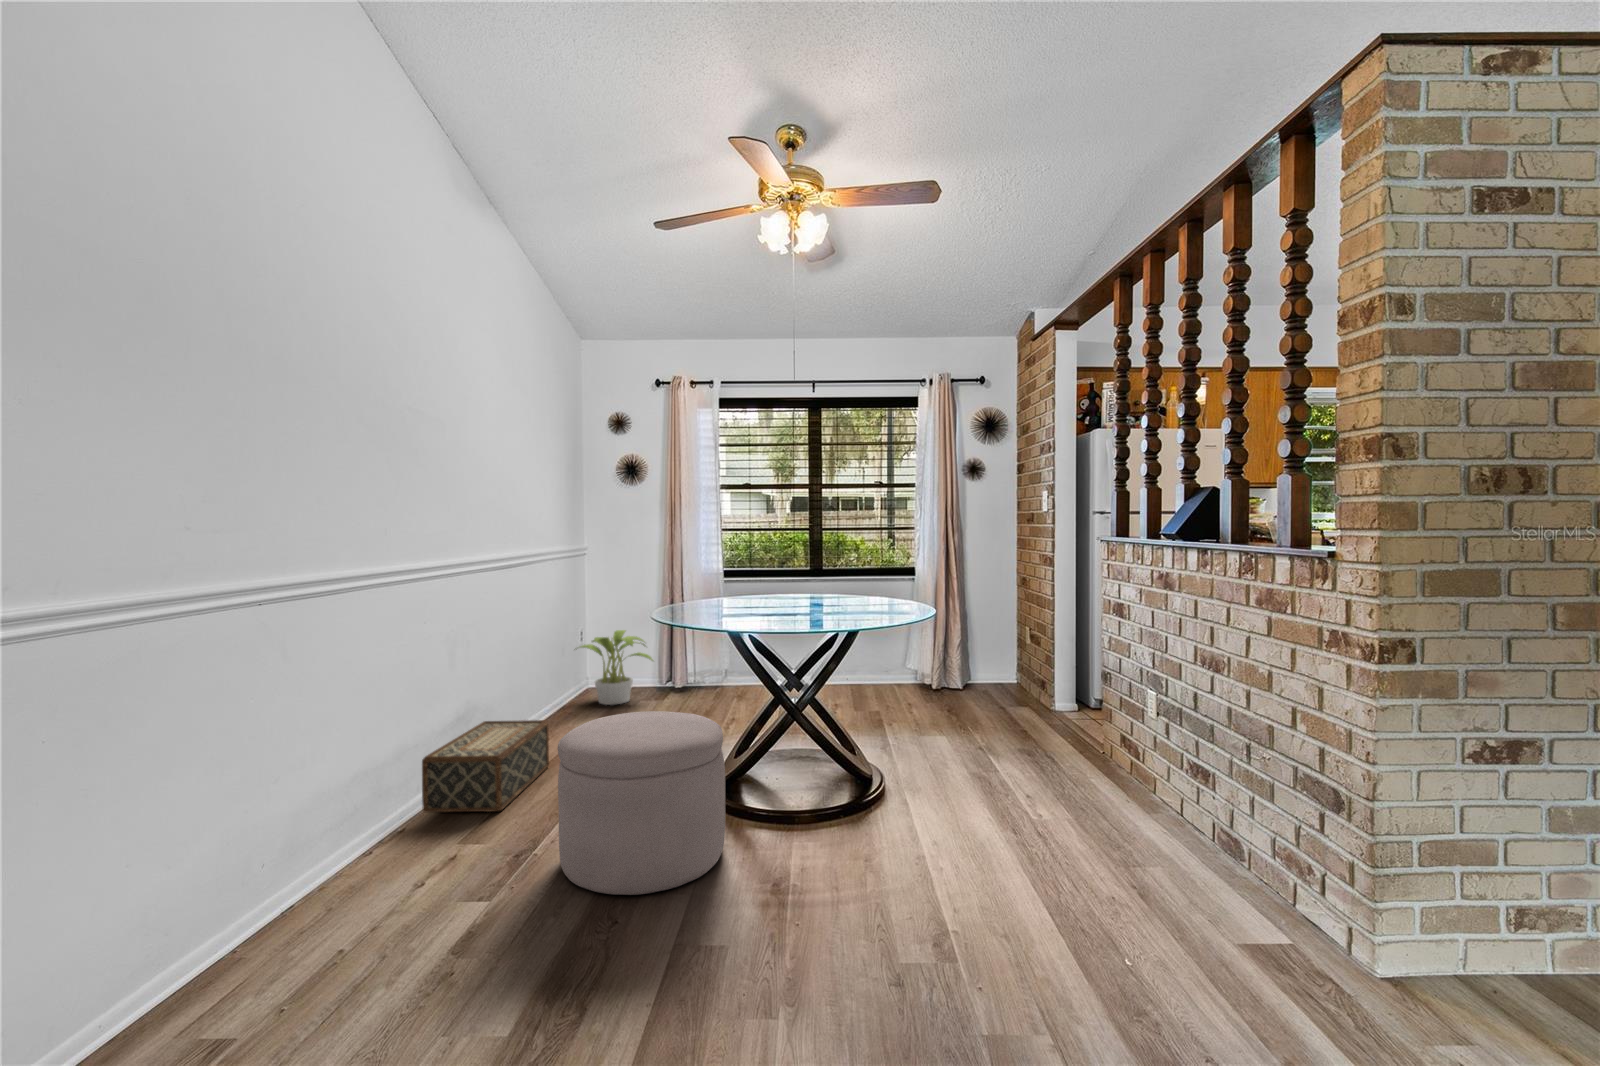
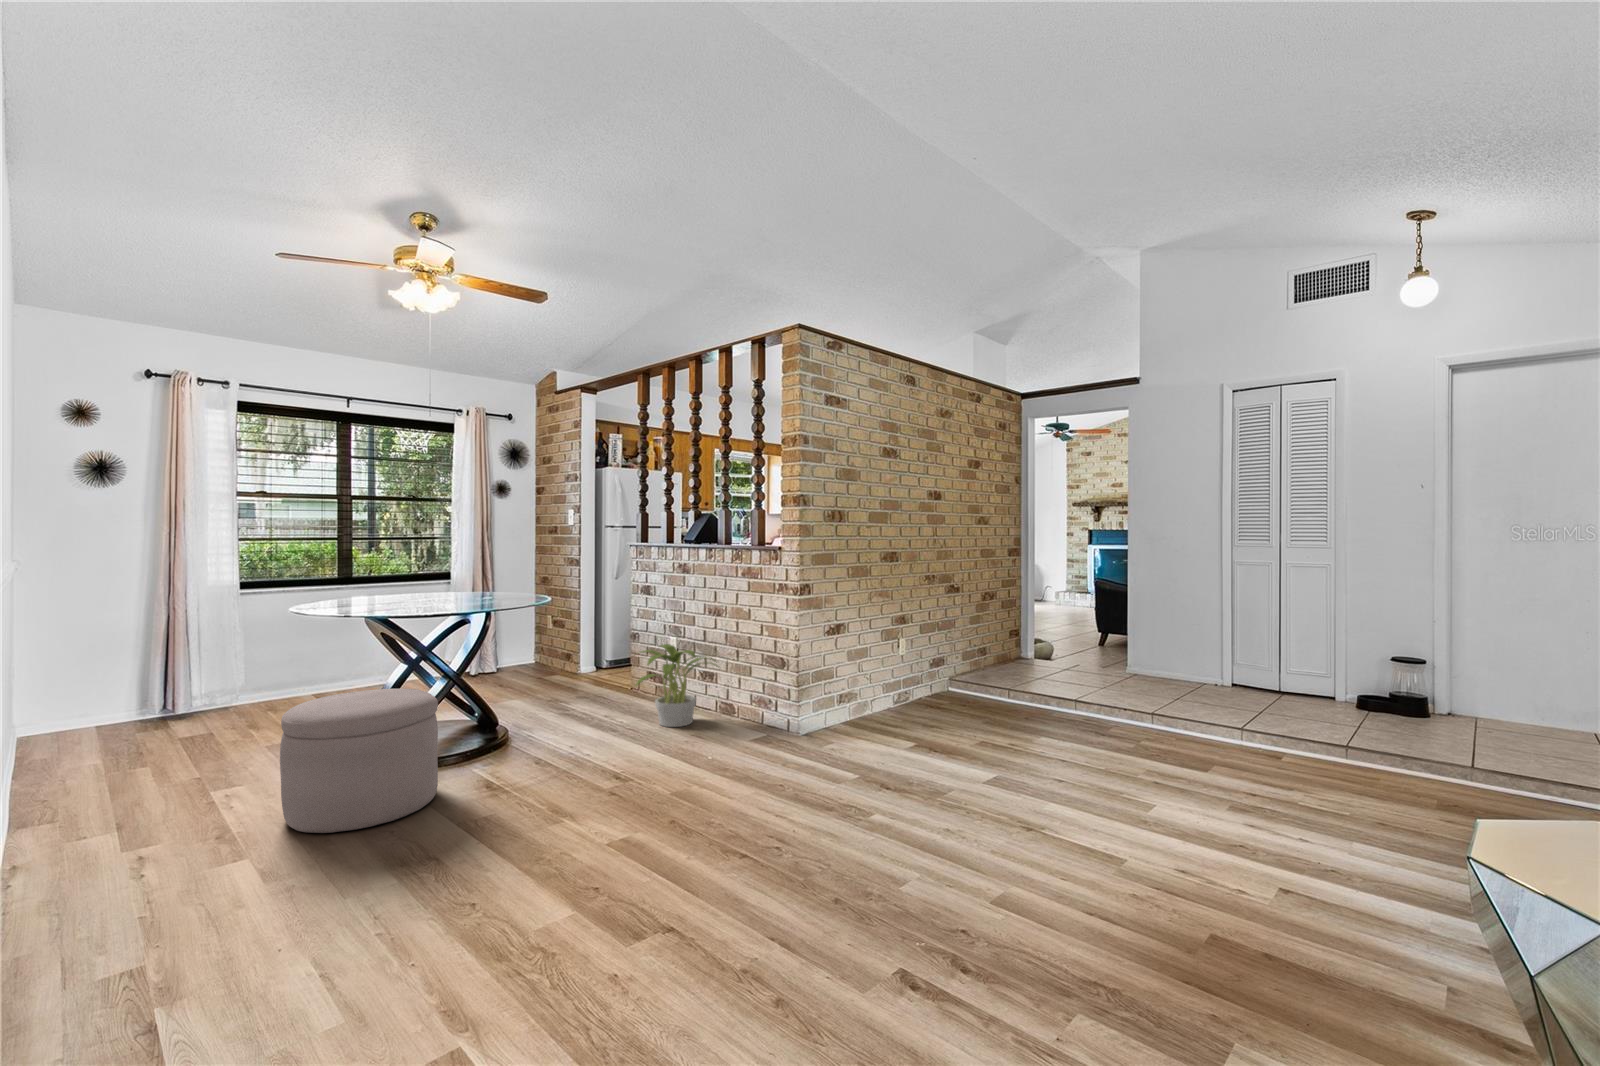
potted plant: present [580,630,653,705] -> present [636,644,717,727]
woven basket: present [422,720,549,812] -> none [12,746,136,858]

